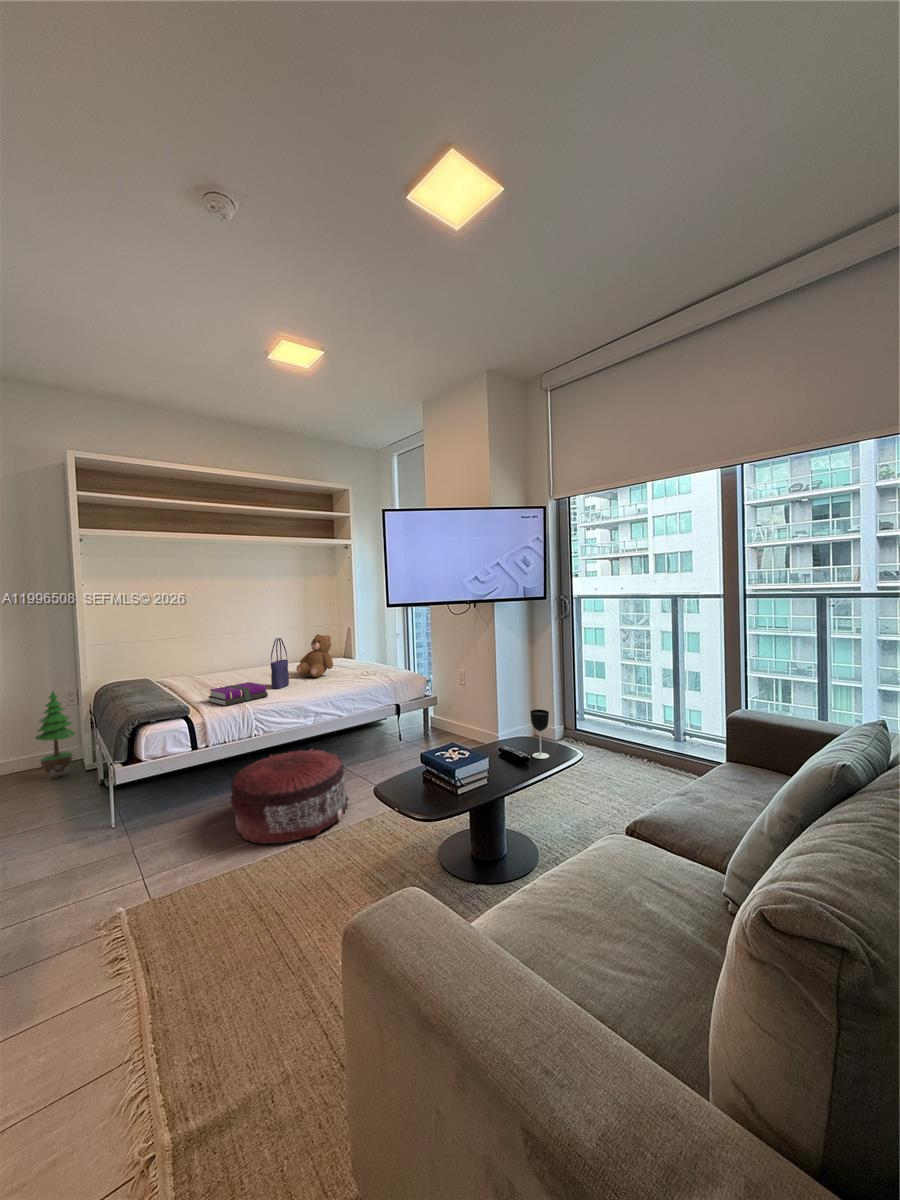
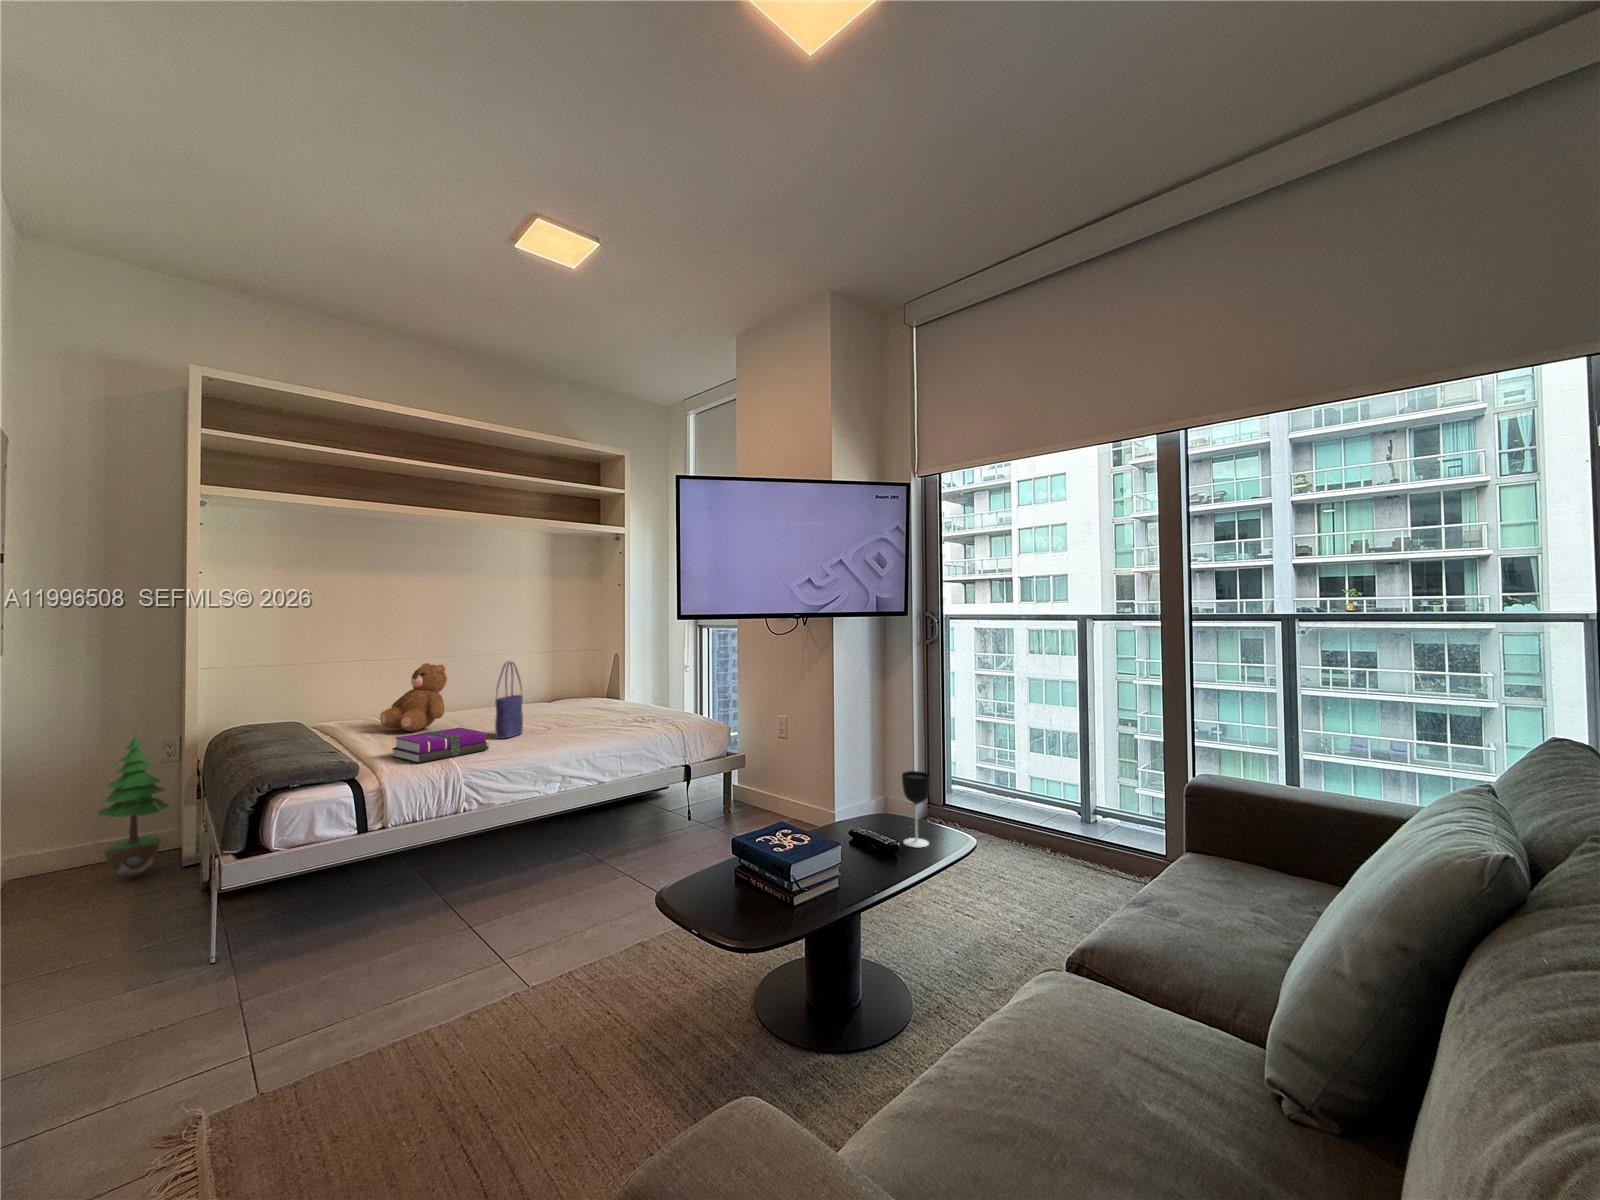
teddy bear: present [296,634,333,677] -> present [380,663,447,731]
pouf: present [231,749,349,844] -> none [416,830,611,988]

